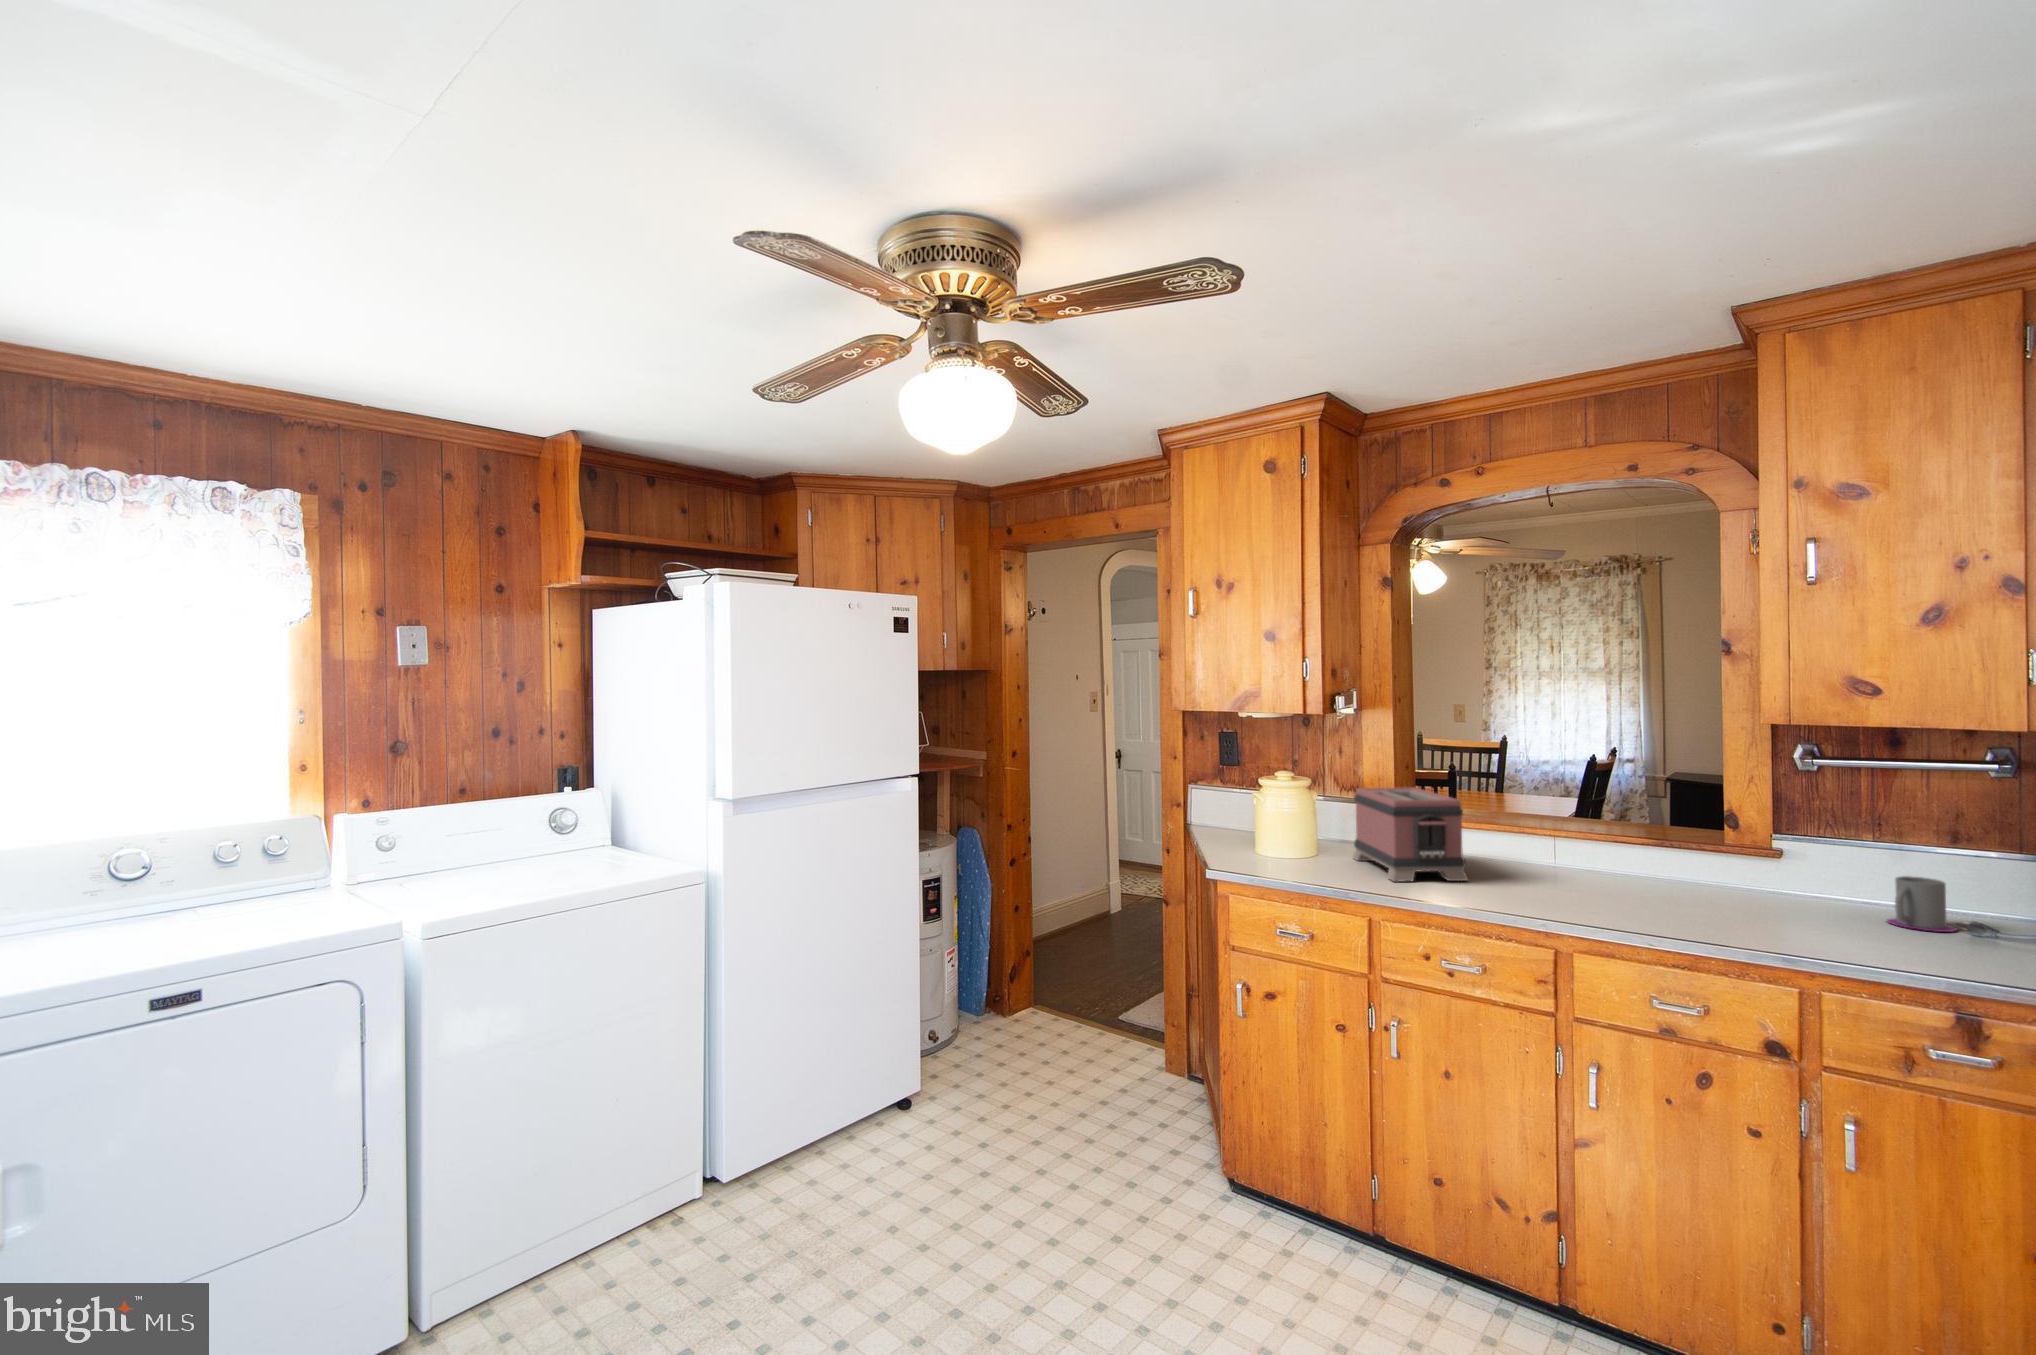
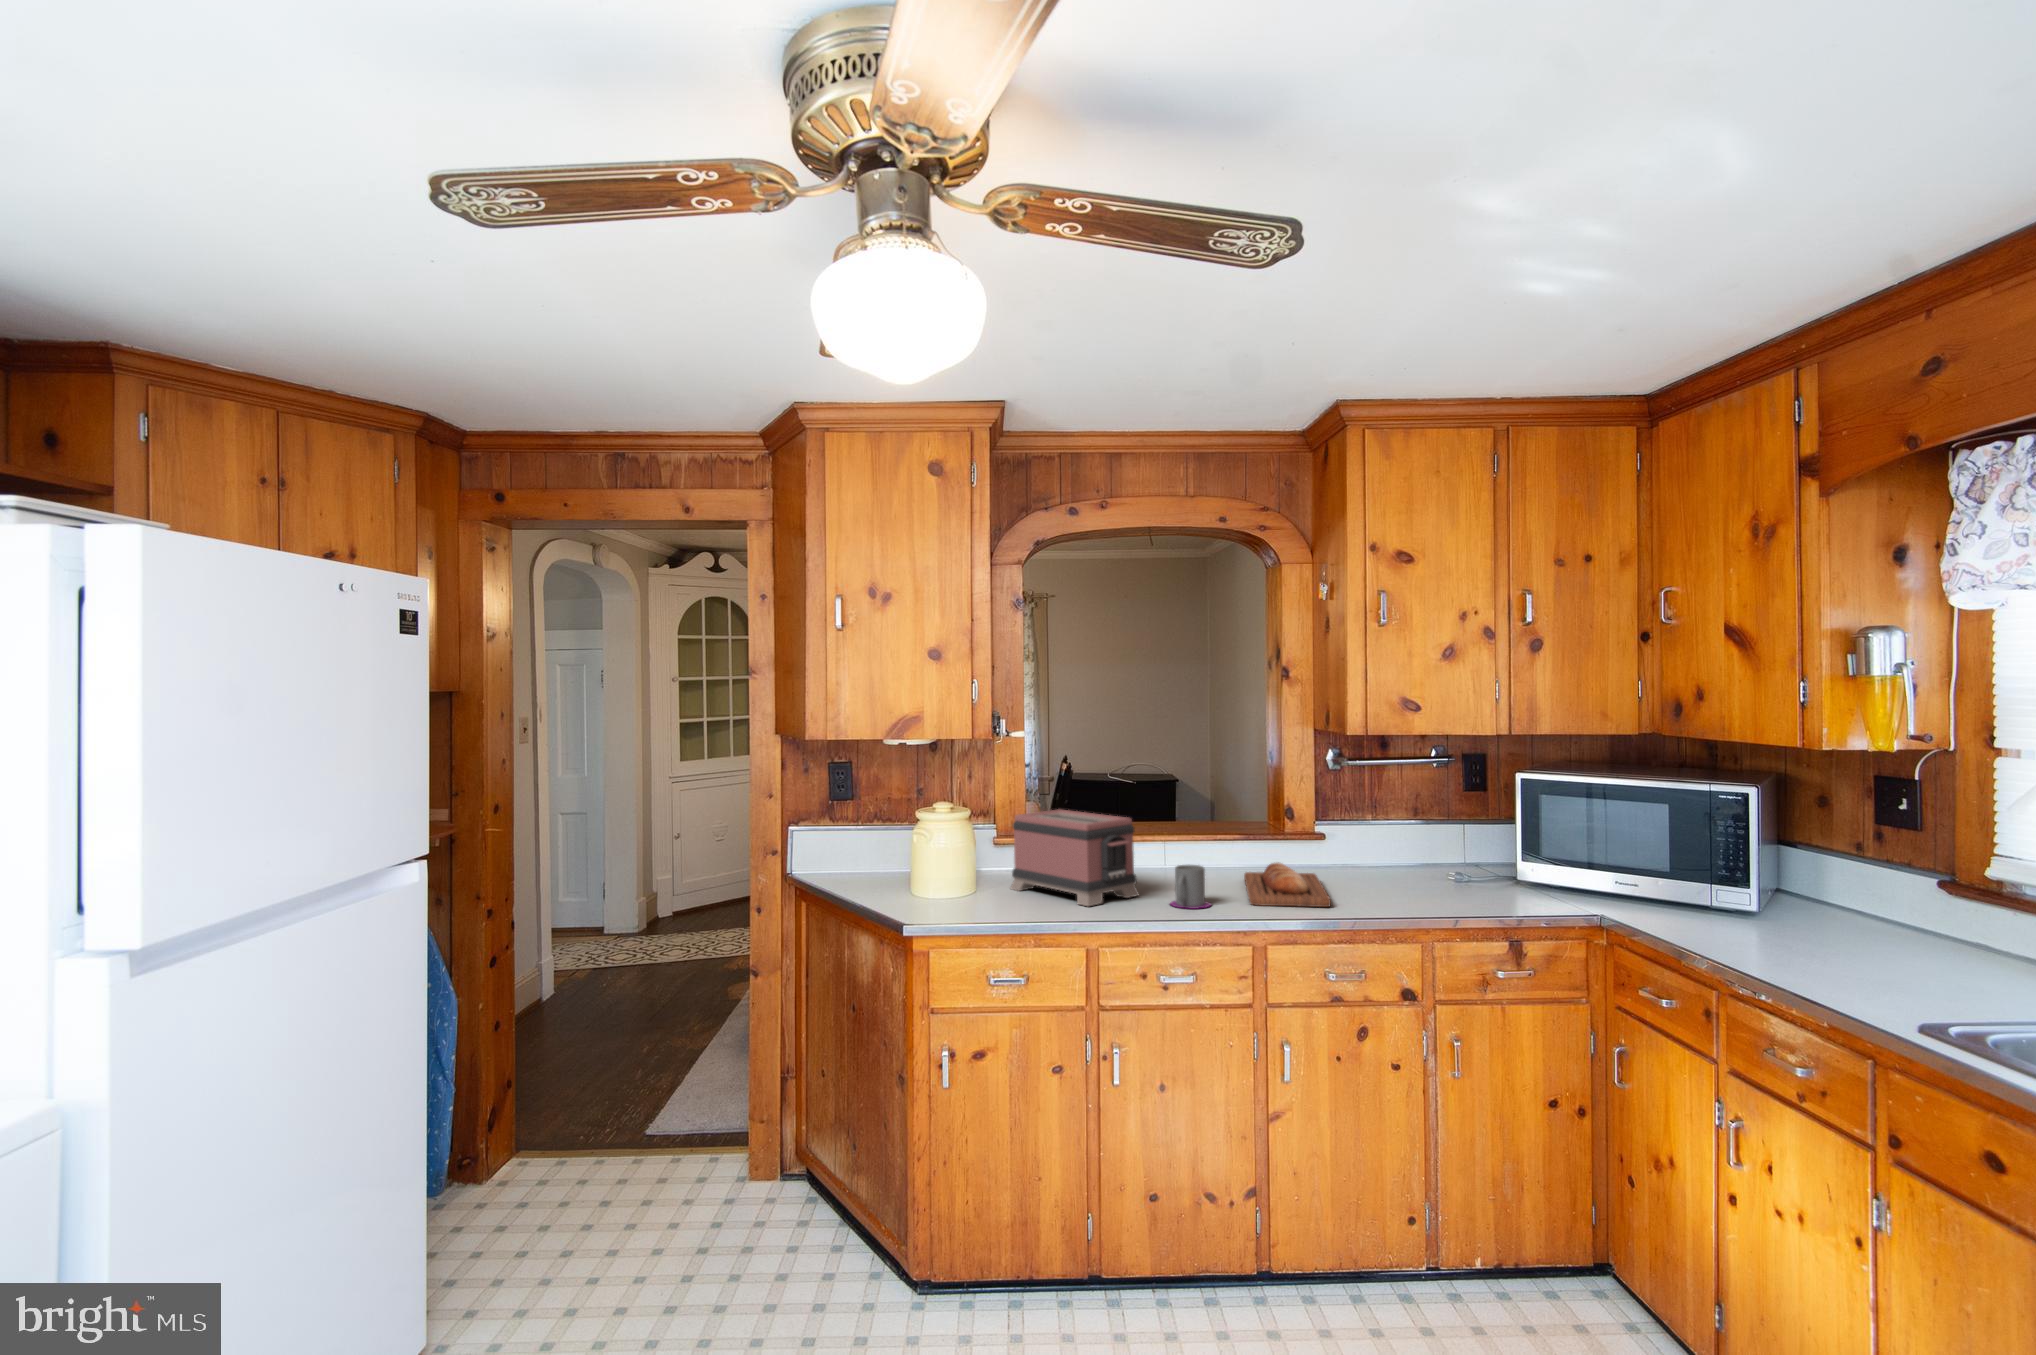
bread loaf: none [1581,870,1735,924] -> present [1244,862,1331,907]
mug: present [1887,876,1957,932] -> present [1170,865,1211,909]

